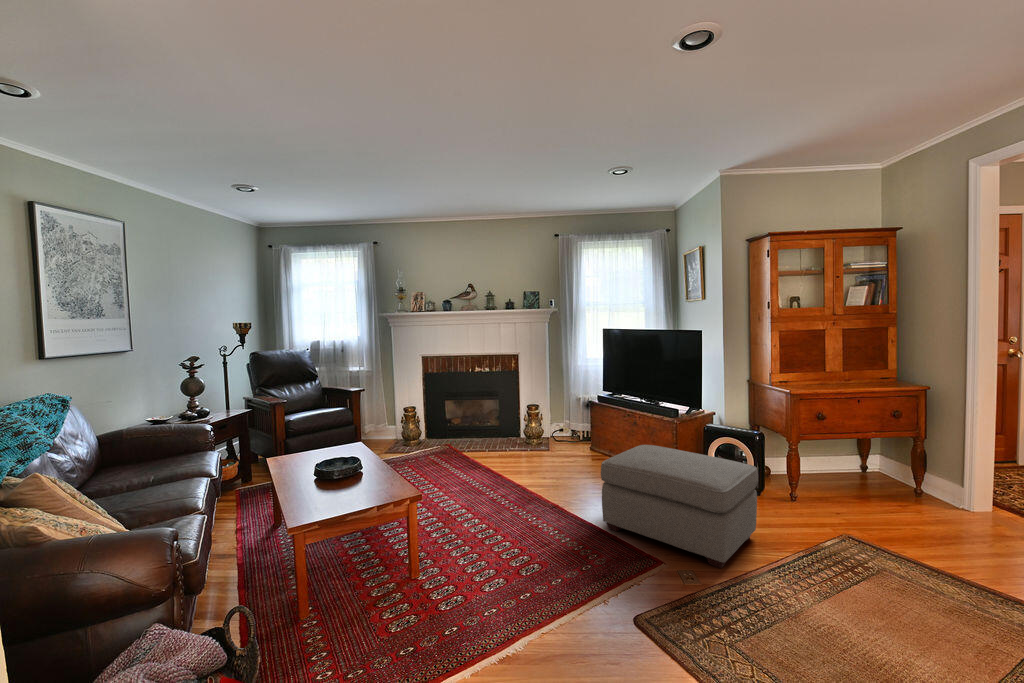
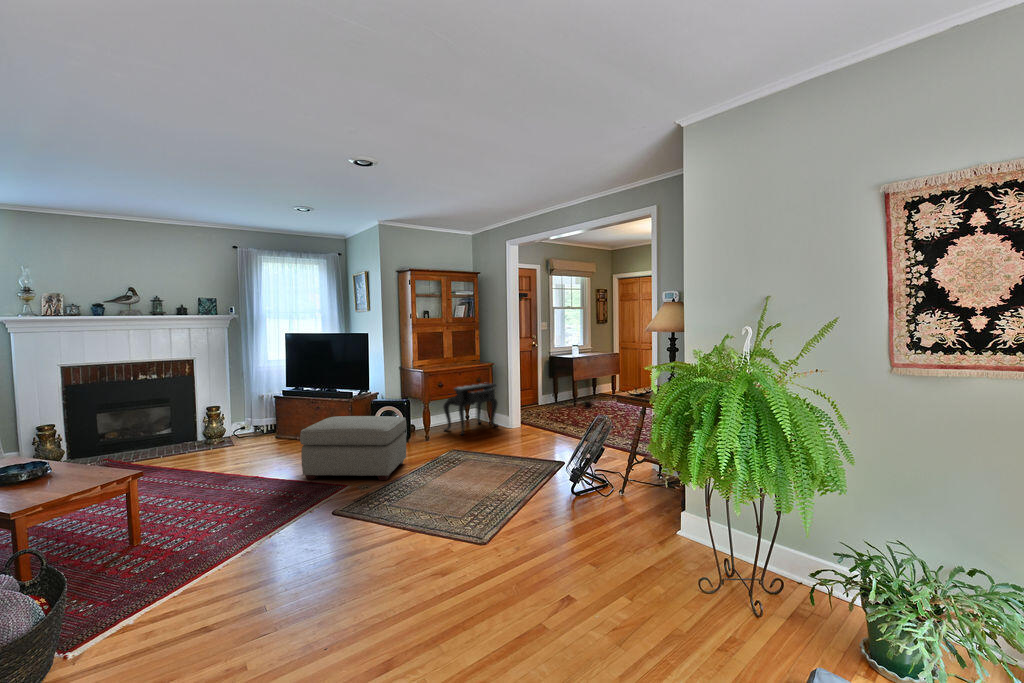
side table: none [820,413,935,501] -> present [443,384,498,435]

